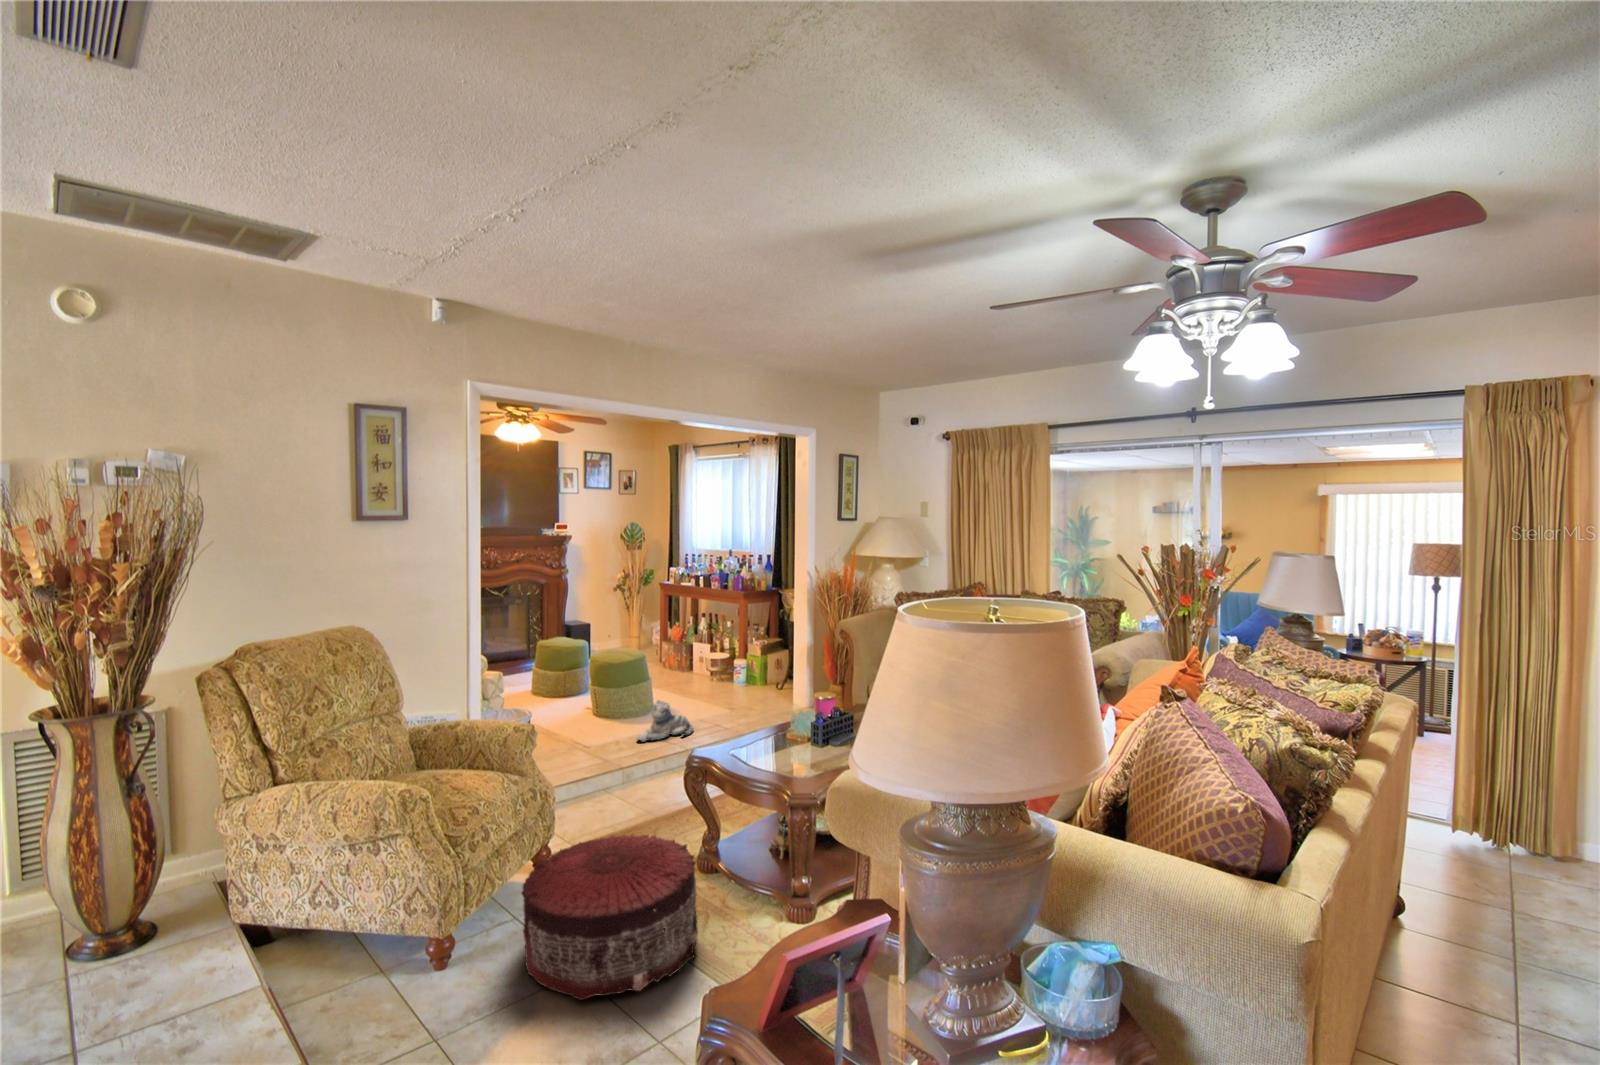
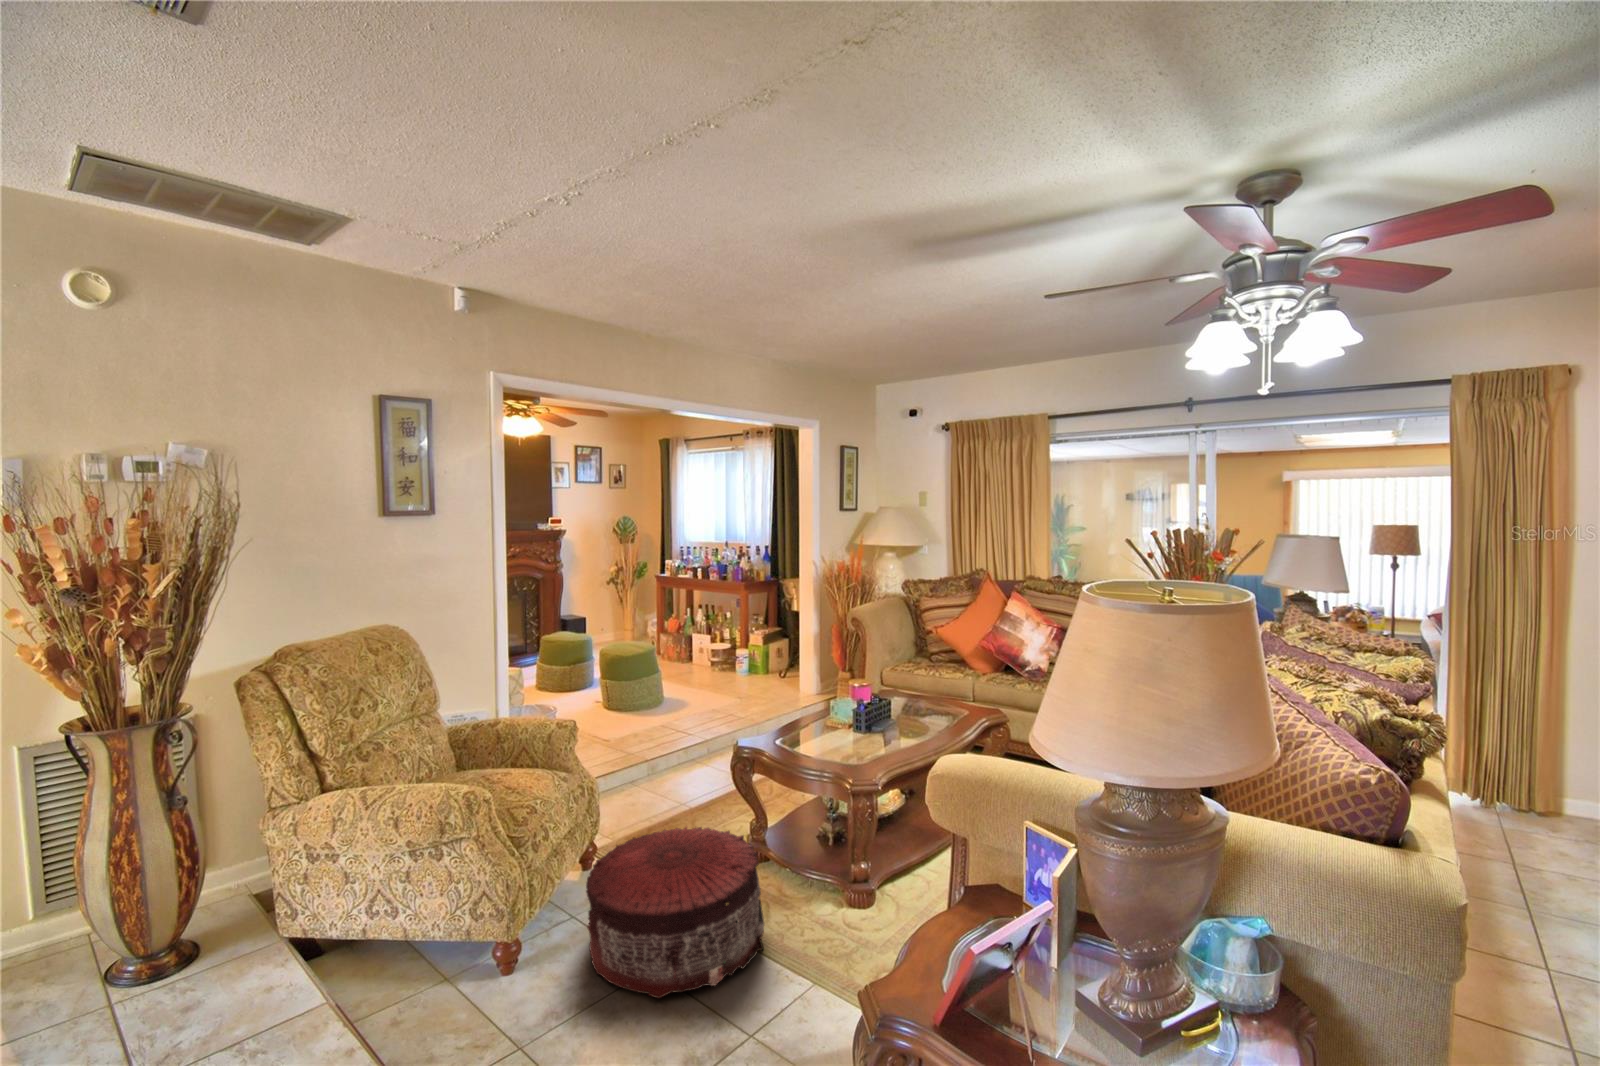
plush toy: present [637,701,693,742] -> none [655,692,709,734]

